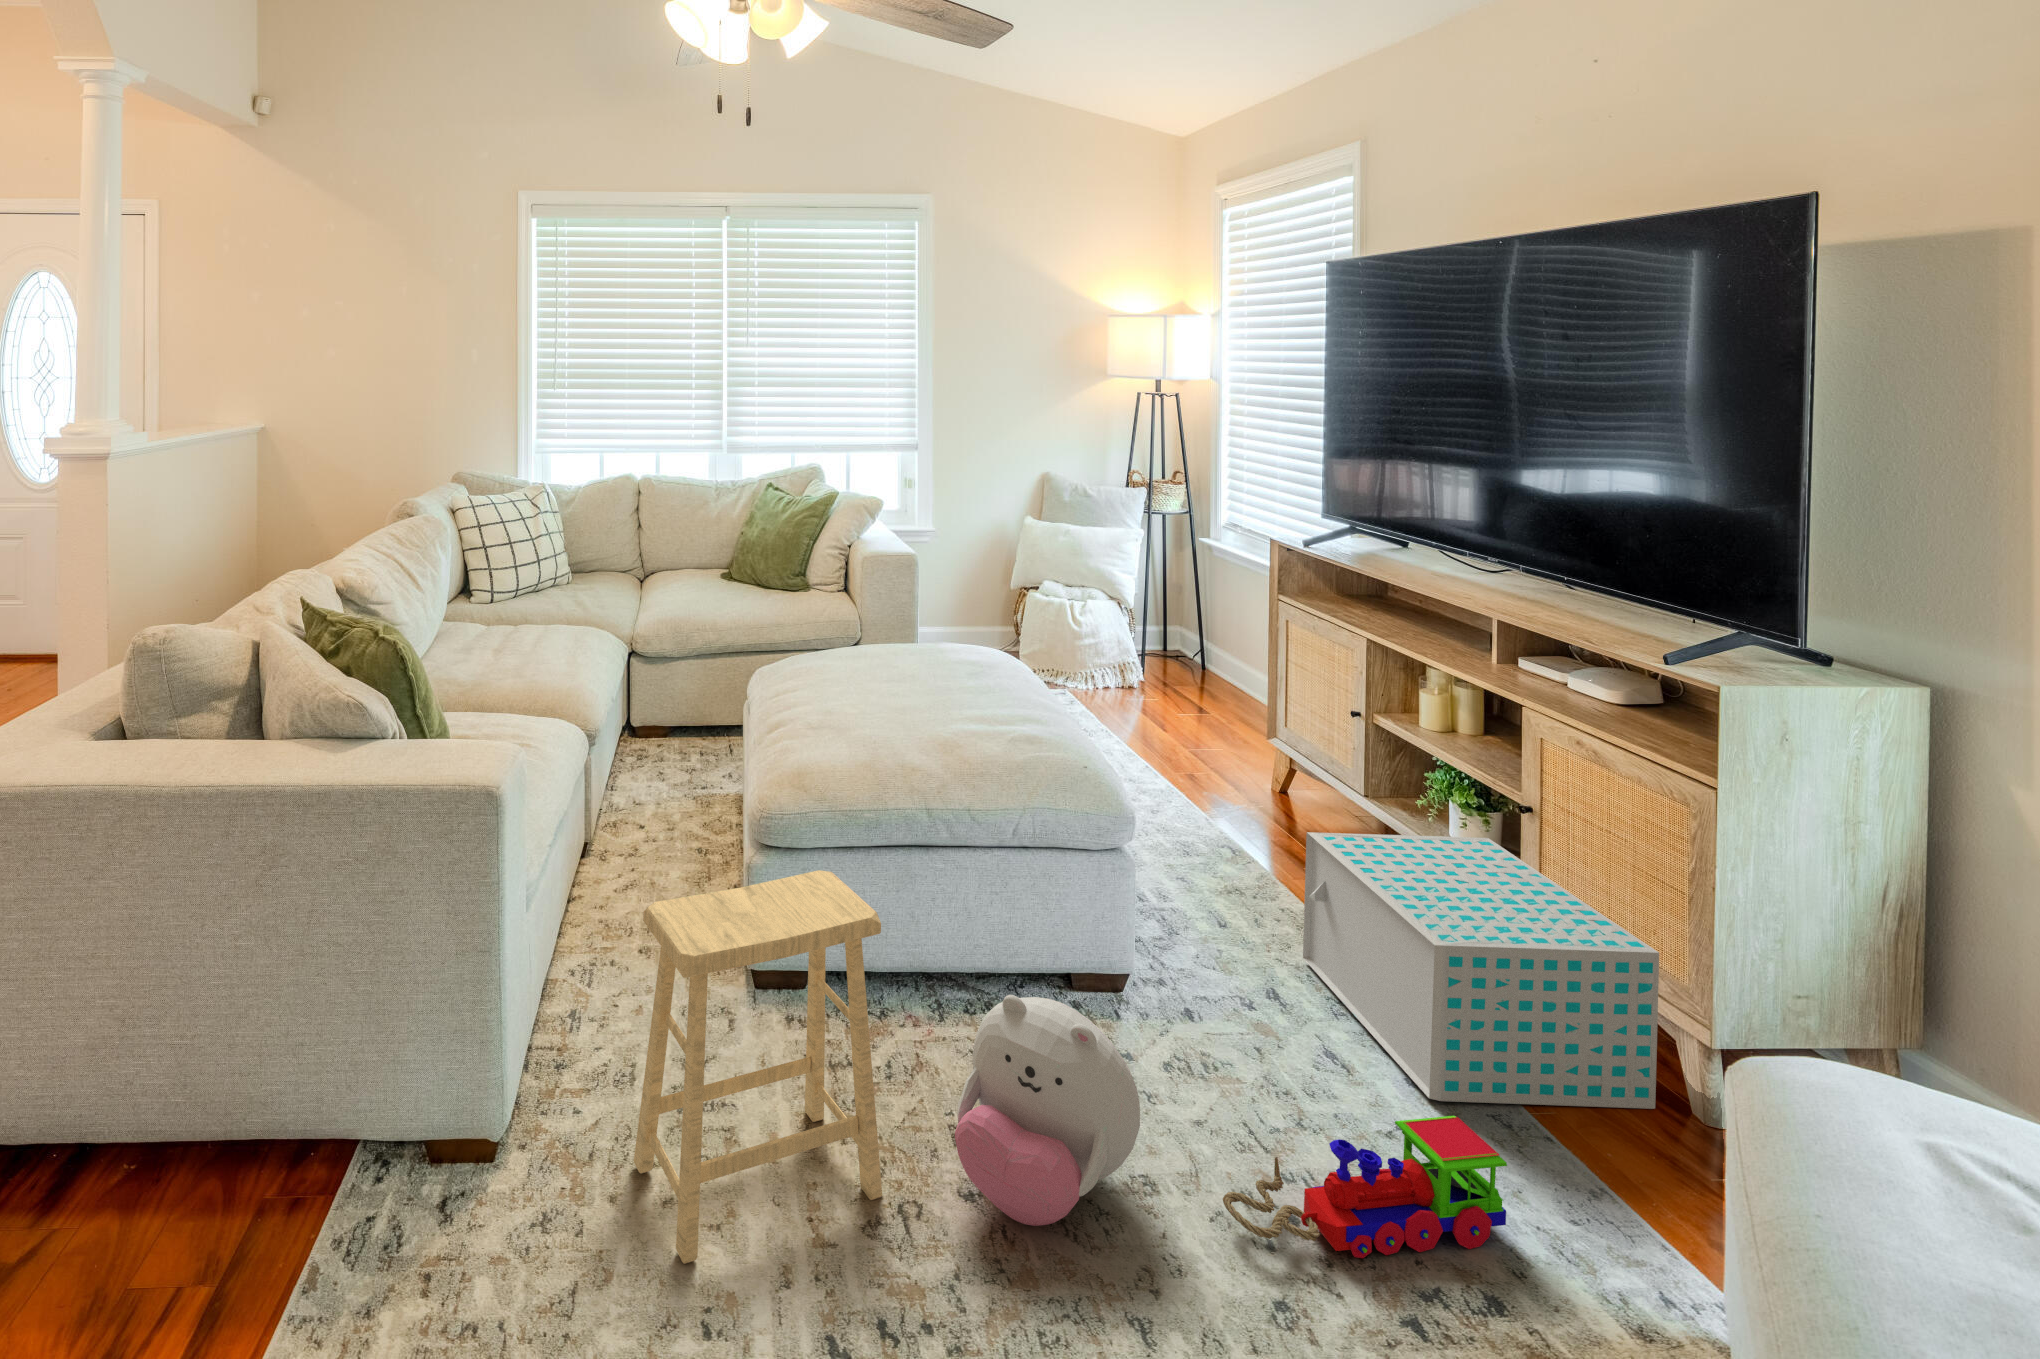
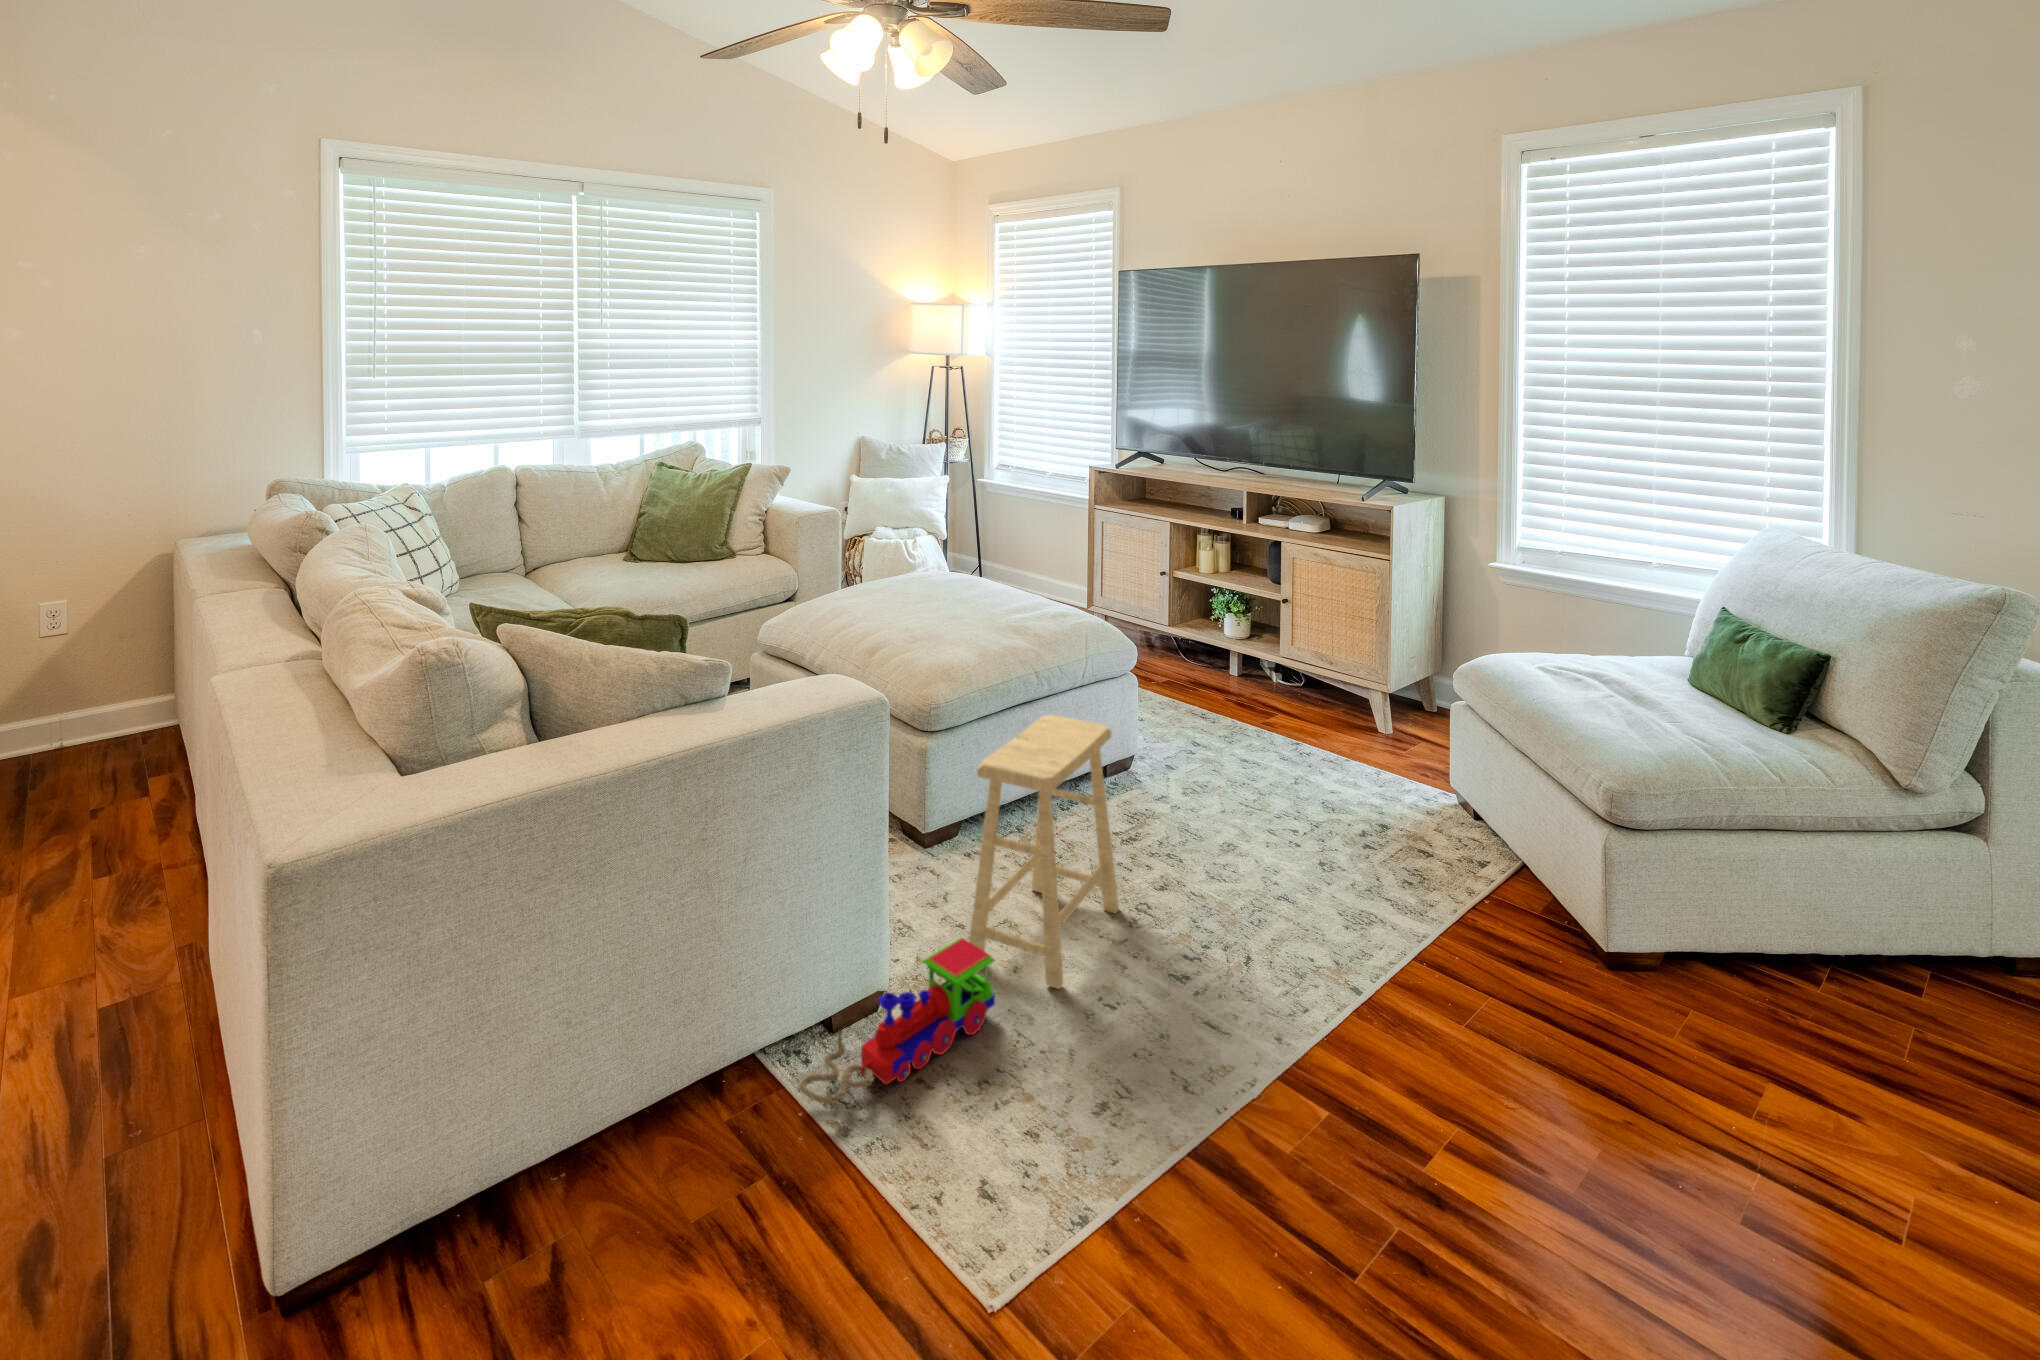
storage box: present [1303,832,1659,1109] -> none [1191,621,1373,760]
plush toy: present [955,995,1140,1226] -> none [1133,754,1239,887]
toy train: present [1223,1116,1507,1258] -> present [800,938,995,1104]

